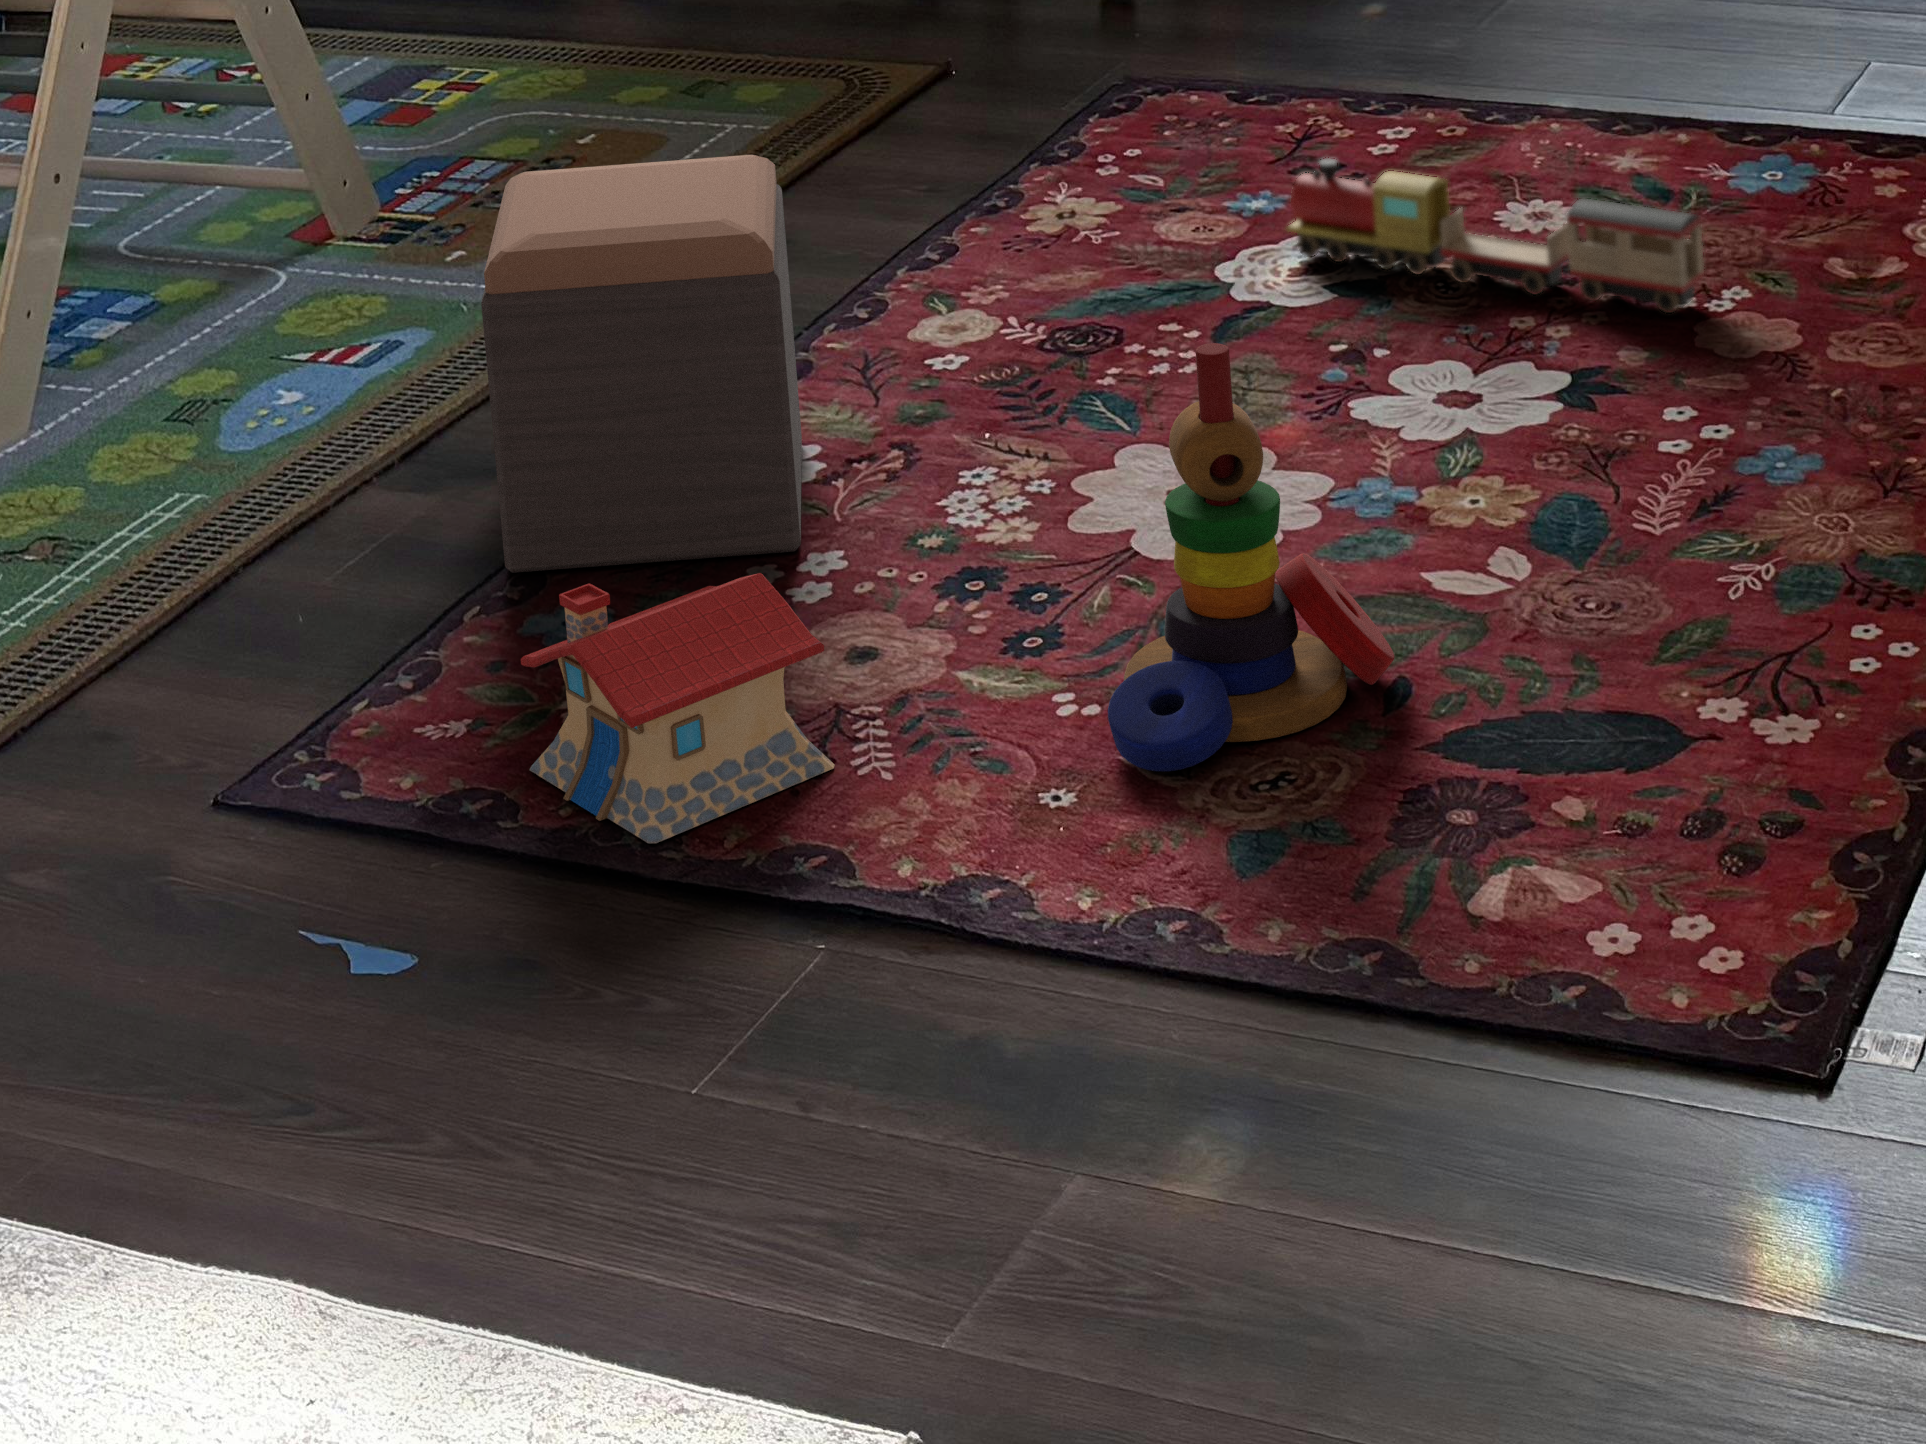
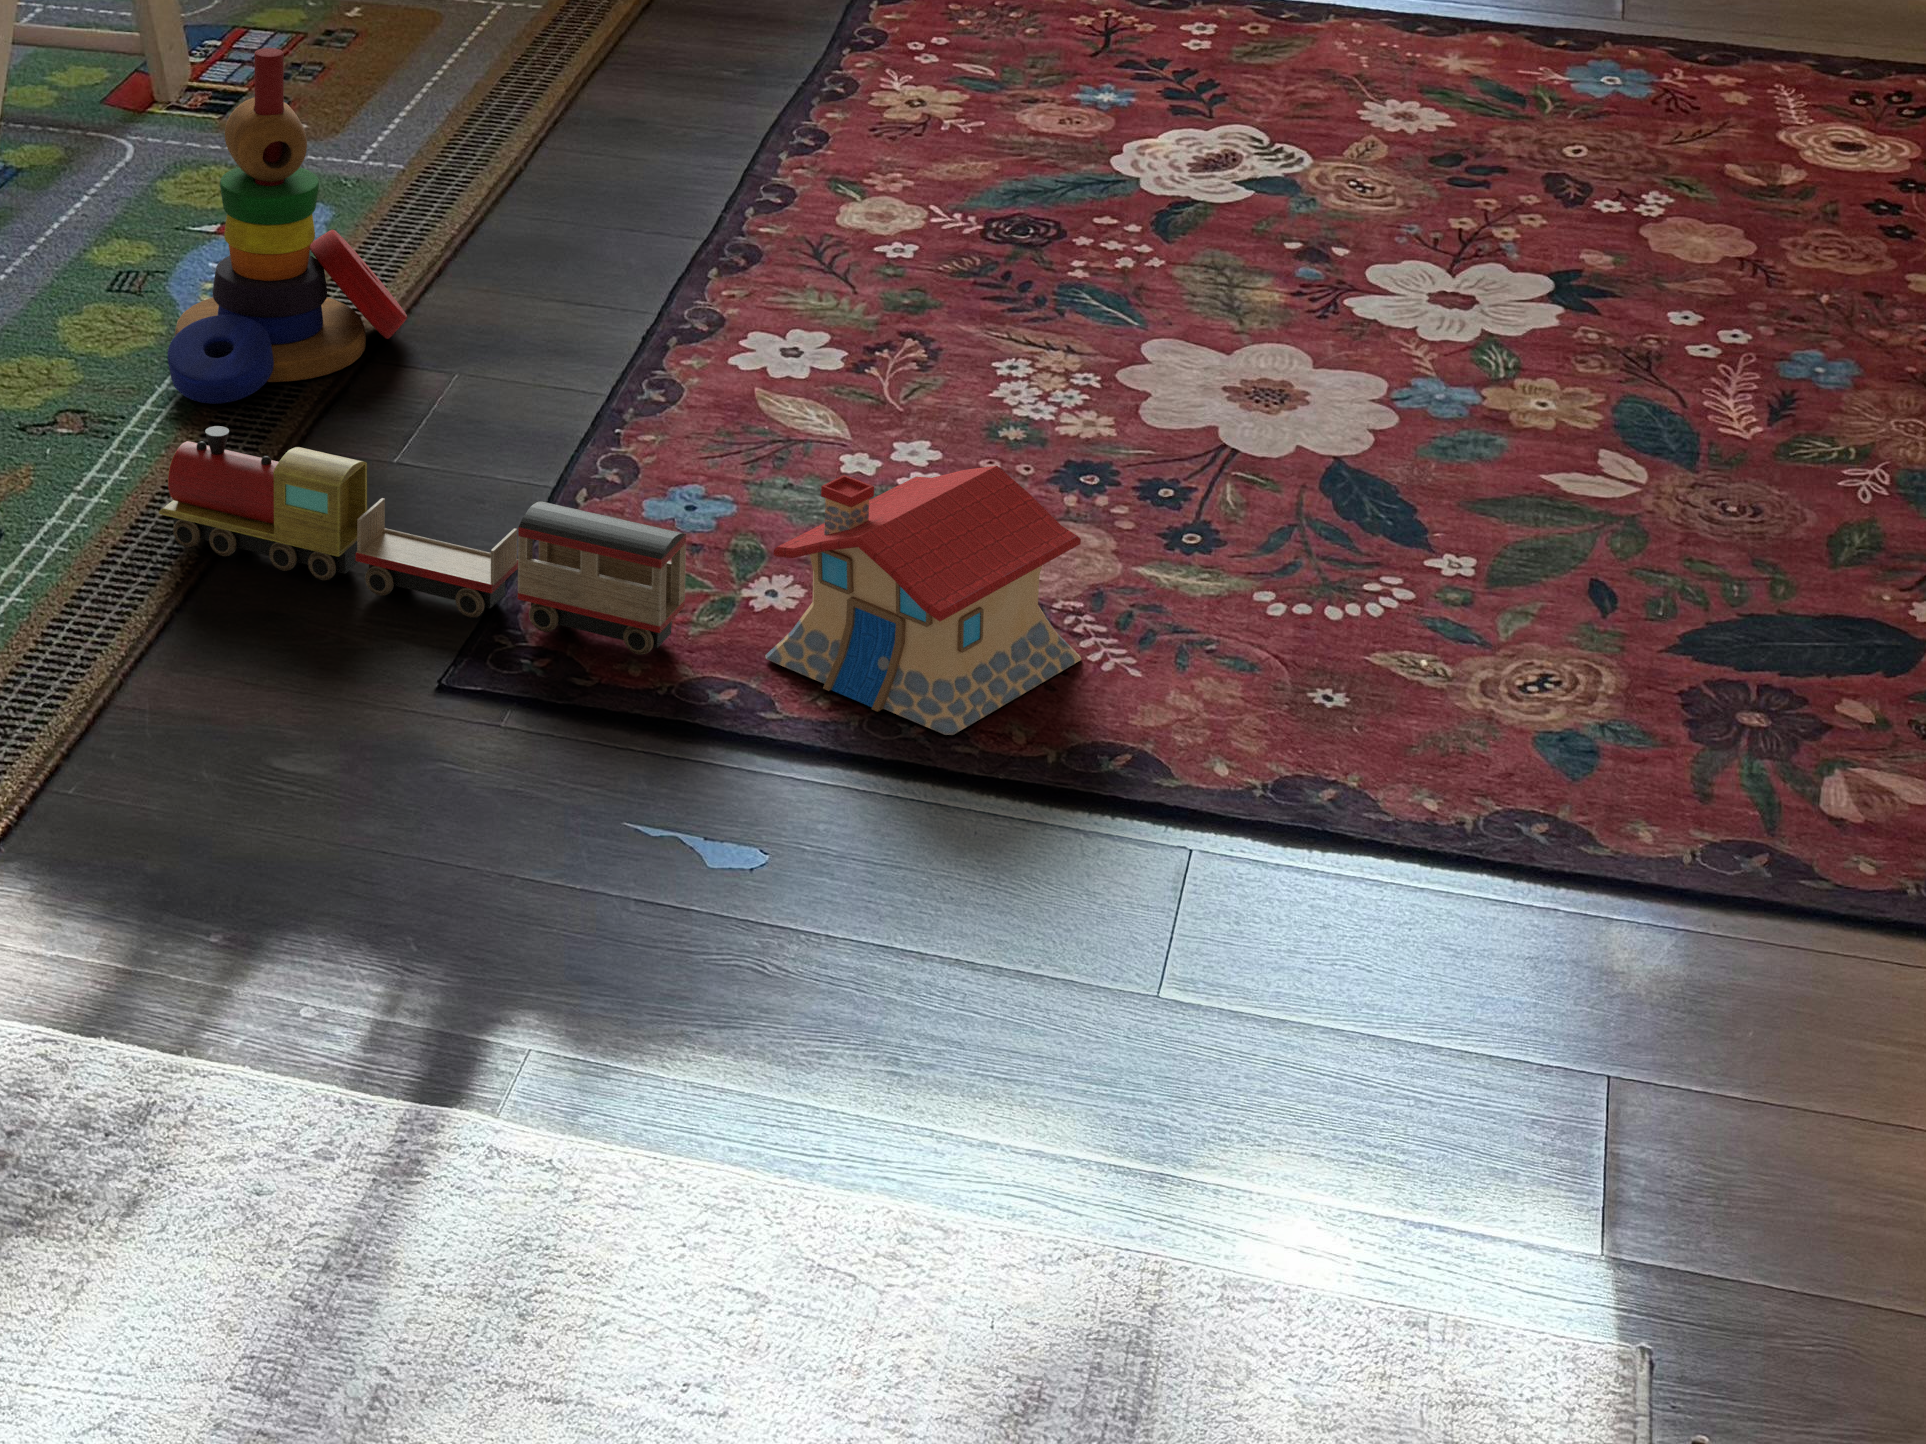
footstool: present [481,155,802,573] -> none [533,38,898,456]
toy train: present [1287,159,1704,313] -> present [159,426,686,655]
stacking toy: present [1108,343,1394,771] -> present [167,48,407,404]

